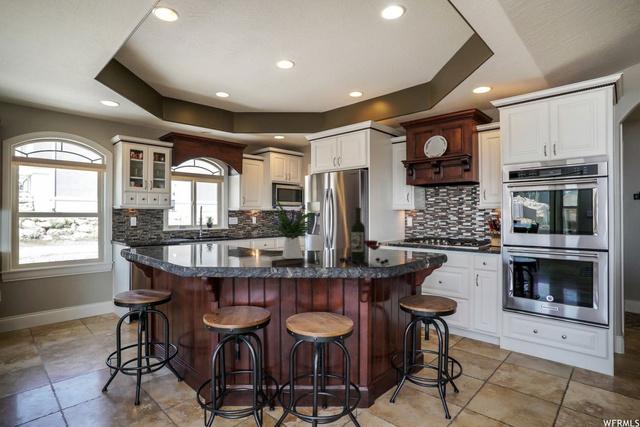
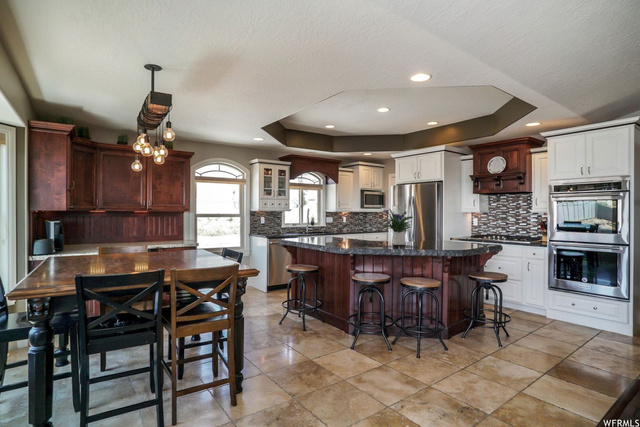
wine bottle: present [339,208,388,265] -> none [430,214,462,249]

